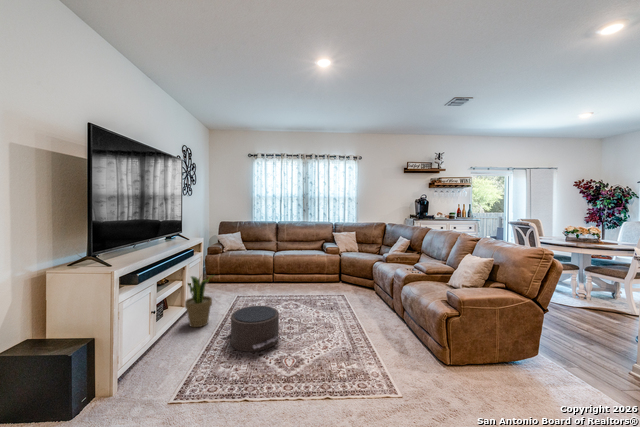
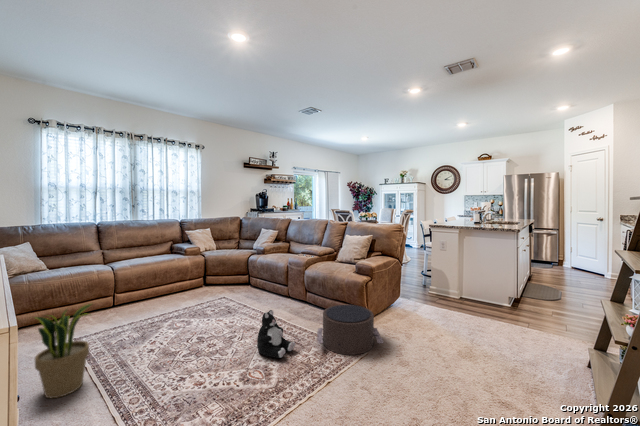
pouf: present [225,306,279,352] -> present [317,305,383,355]
plush toy: none [299,314,331,360] -> present [257,310,296,358]

